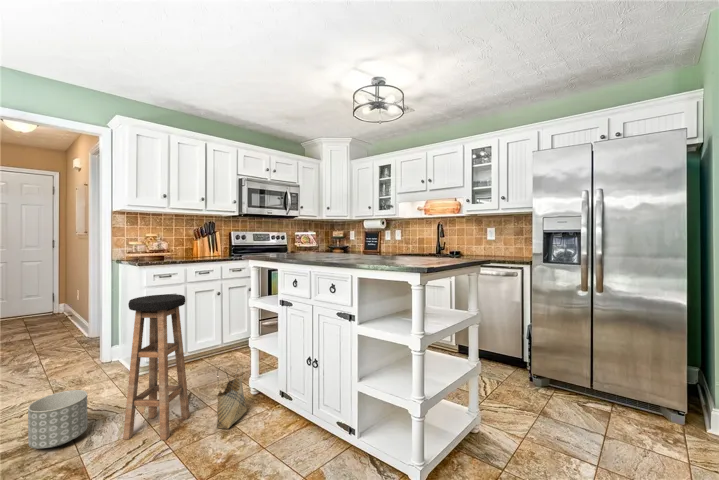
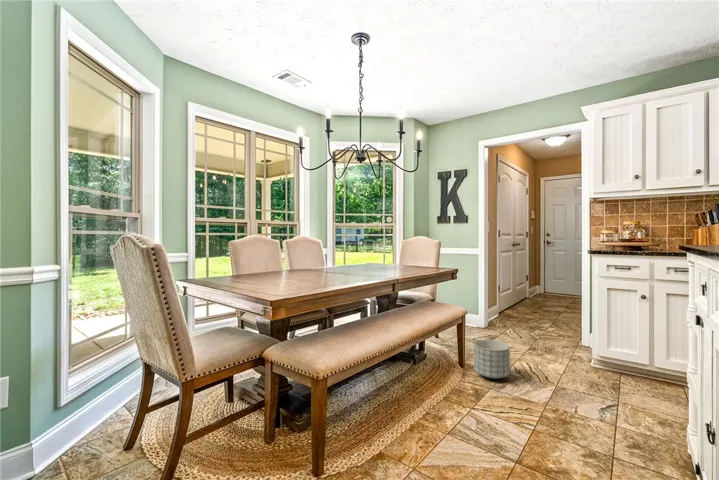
bar stool: present [123,294,190,440] -> none [519,276,584,419]
woven basket: present [217,367,247,429] -> none [589,375,648,457]

